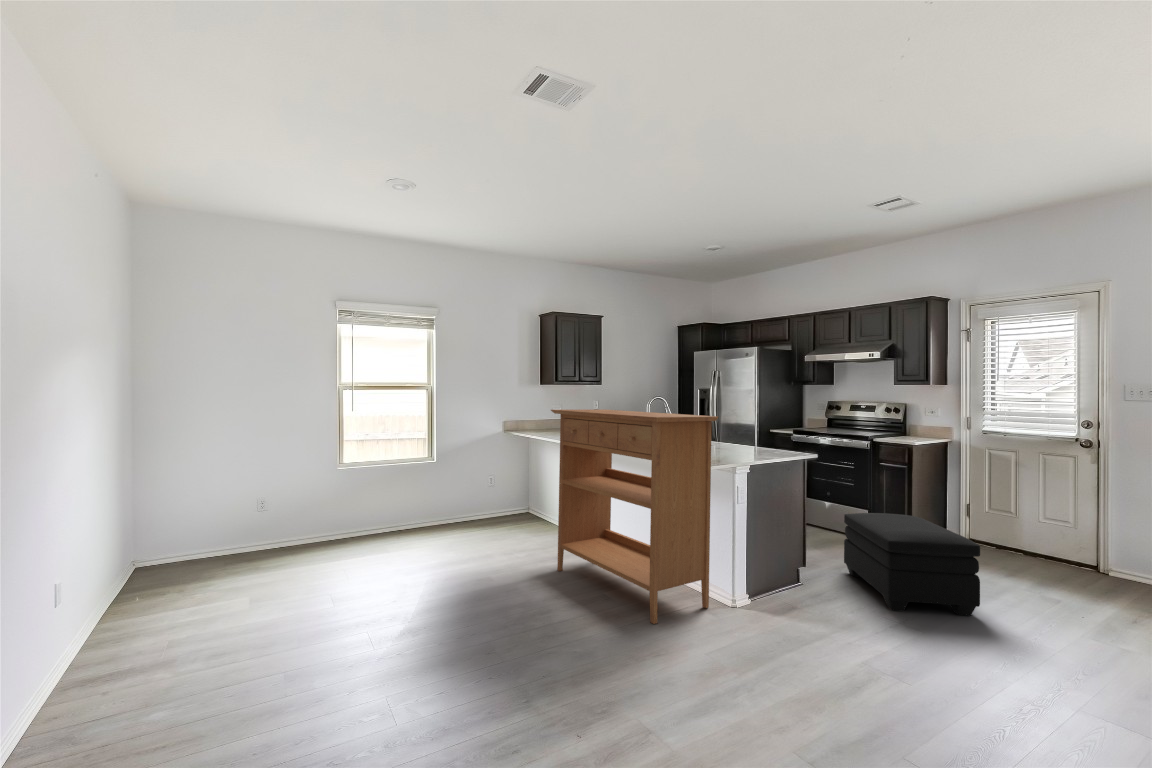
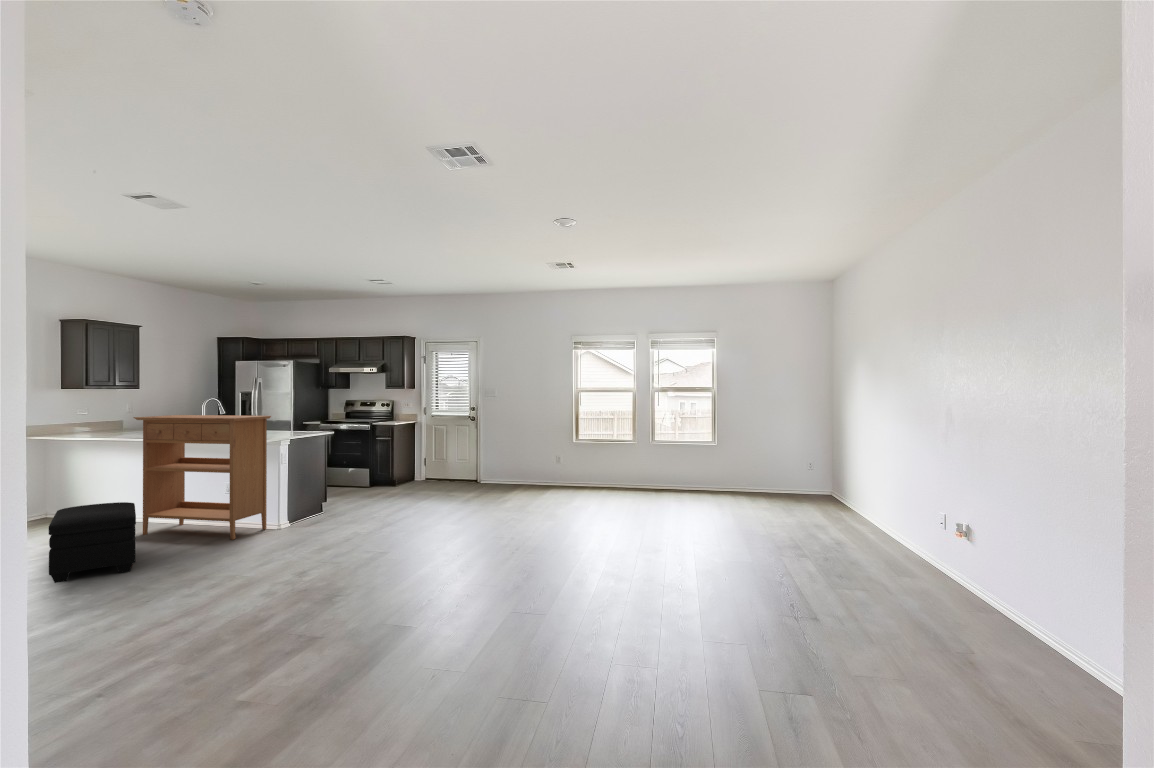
ottoman: present [844,513,980,616] -> present [49,502,136,583]

